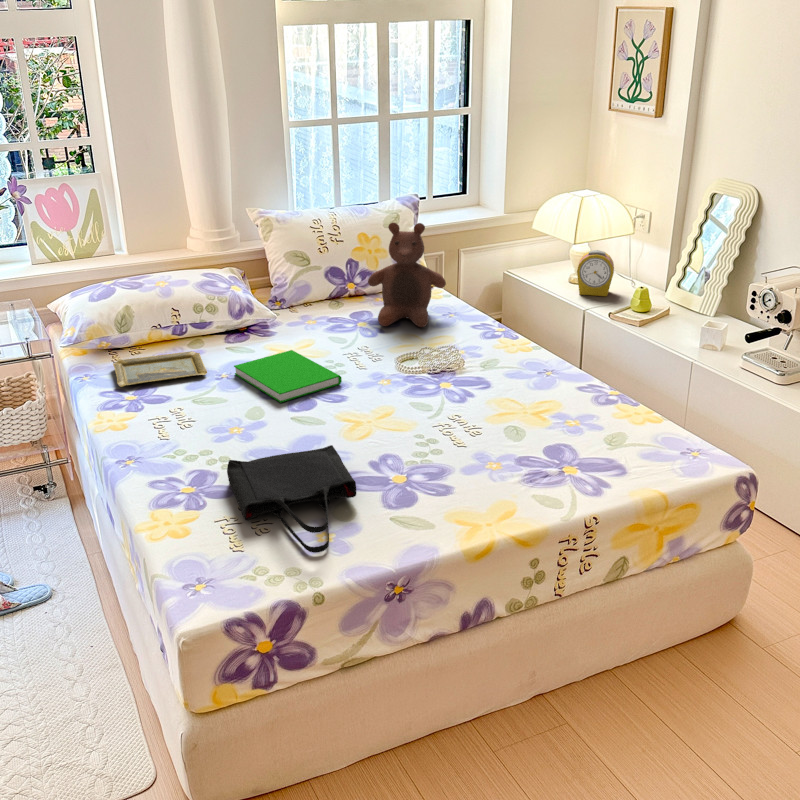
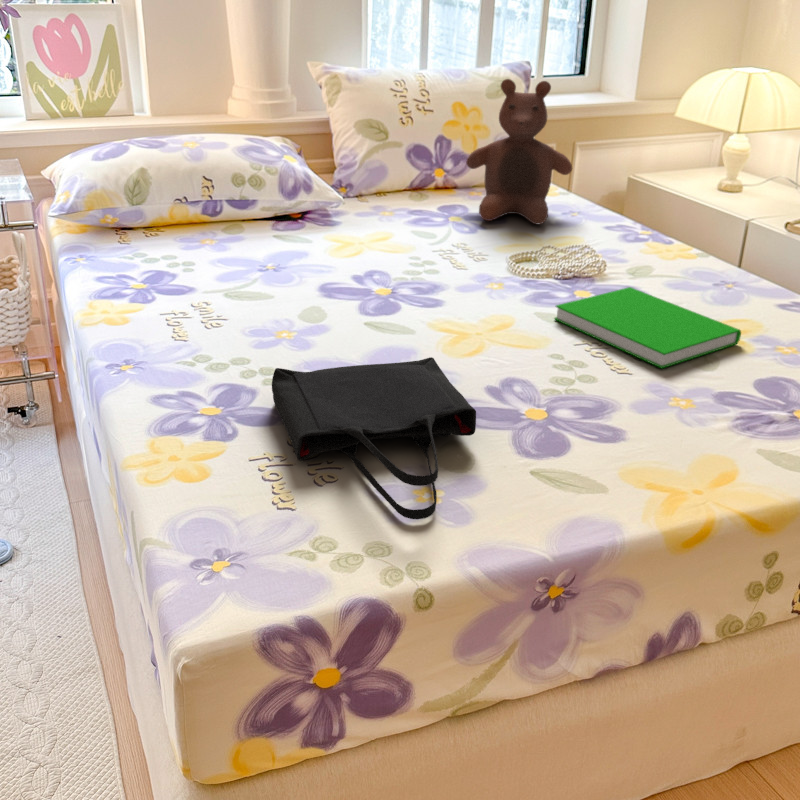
alarm clock: present [577,250,614,296] -> none [734,146,785,209]
book: present [234,350,342,403] -> present [554,287,741,368]
tray: present [113,351,207,387] -> none [118,234,247,271]

